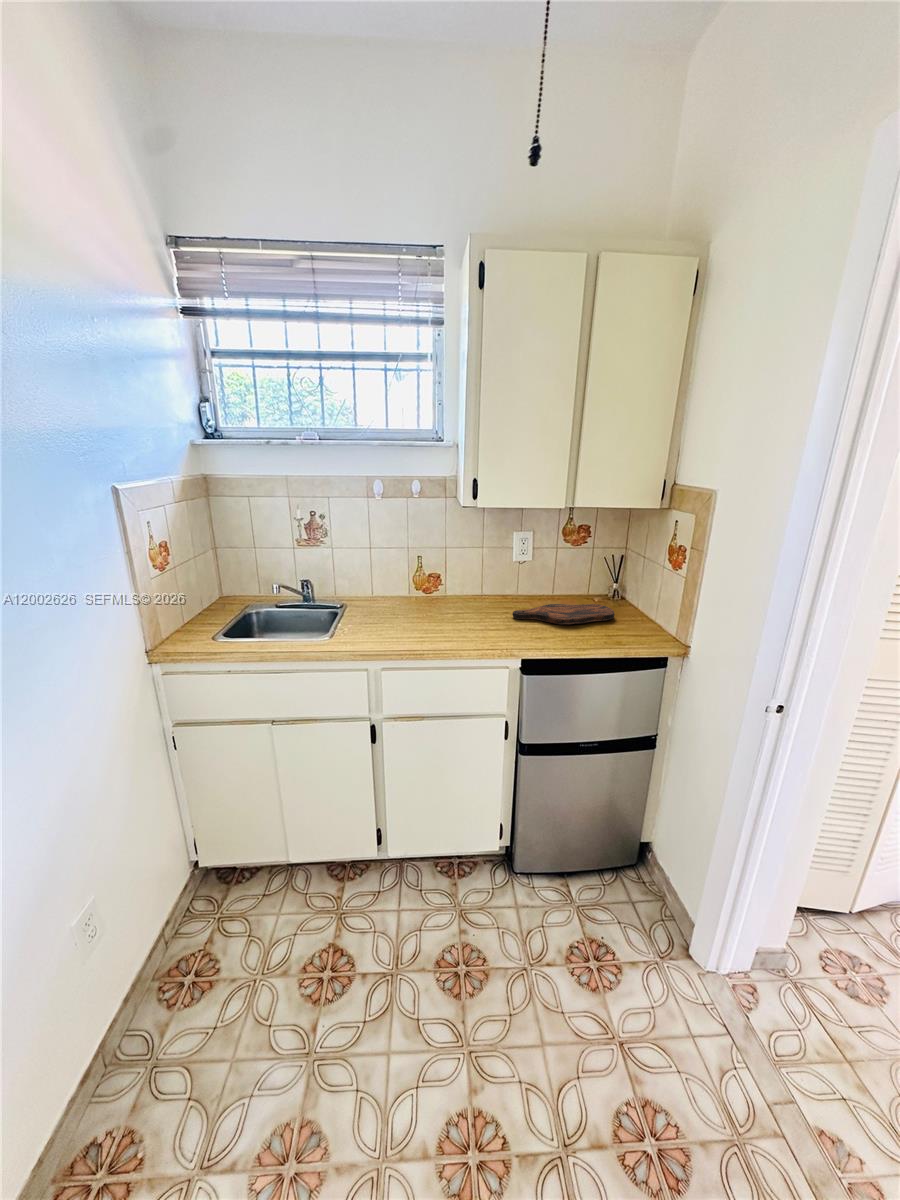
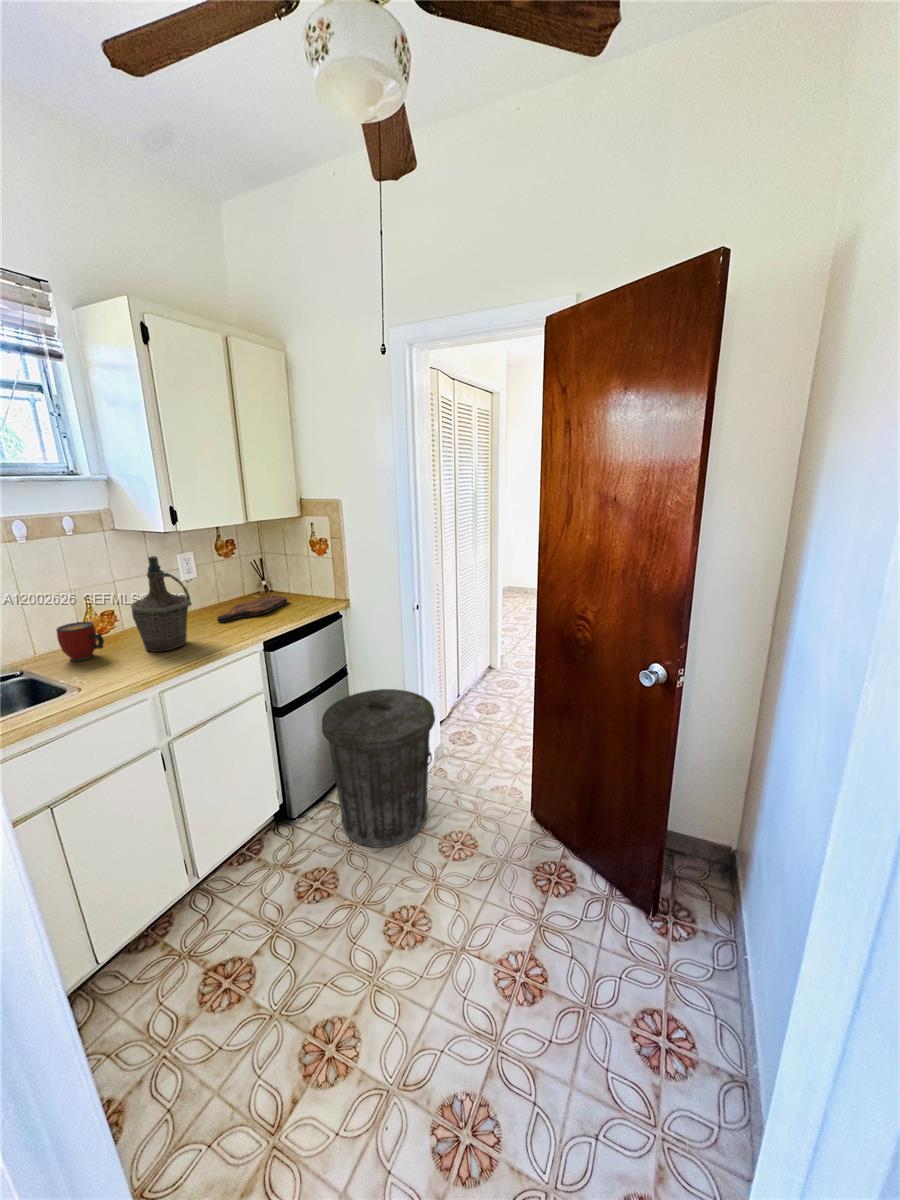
bottle: none [411,530,466,630] -> present [131,556,192,652]
mug: none [368,577,396,612] -> present [56,621,104,661]
trash can: none [535,777,725,1045] -> present [322,689,435,848]

